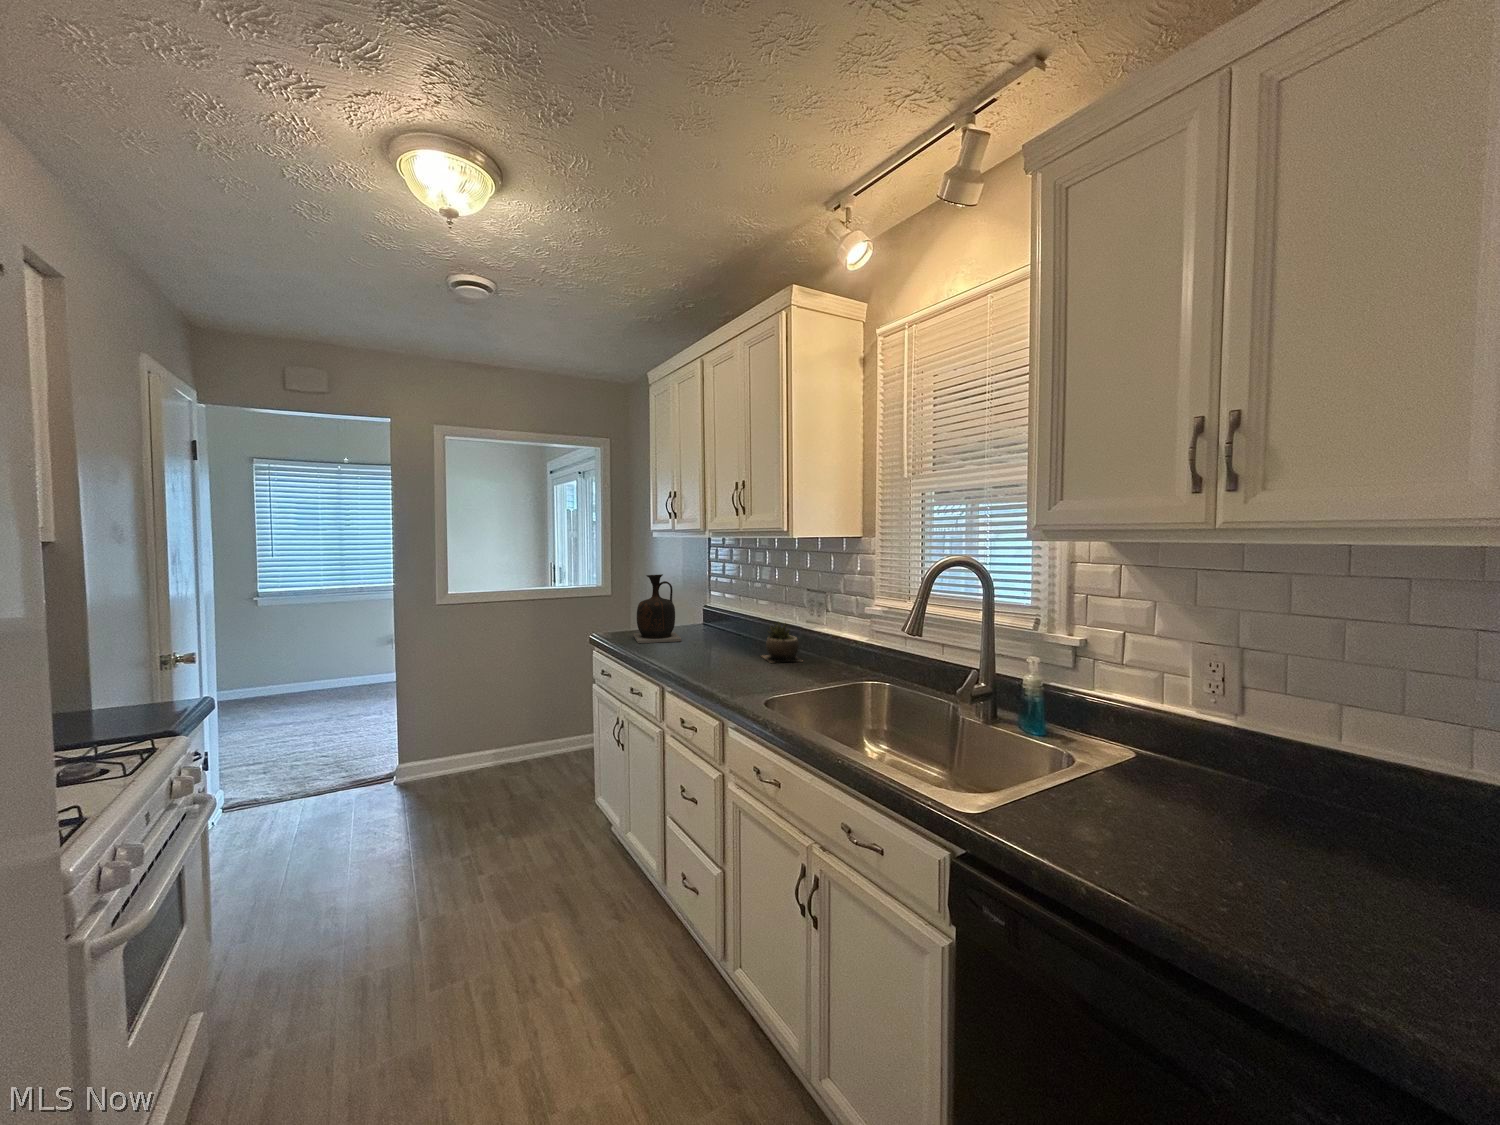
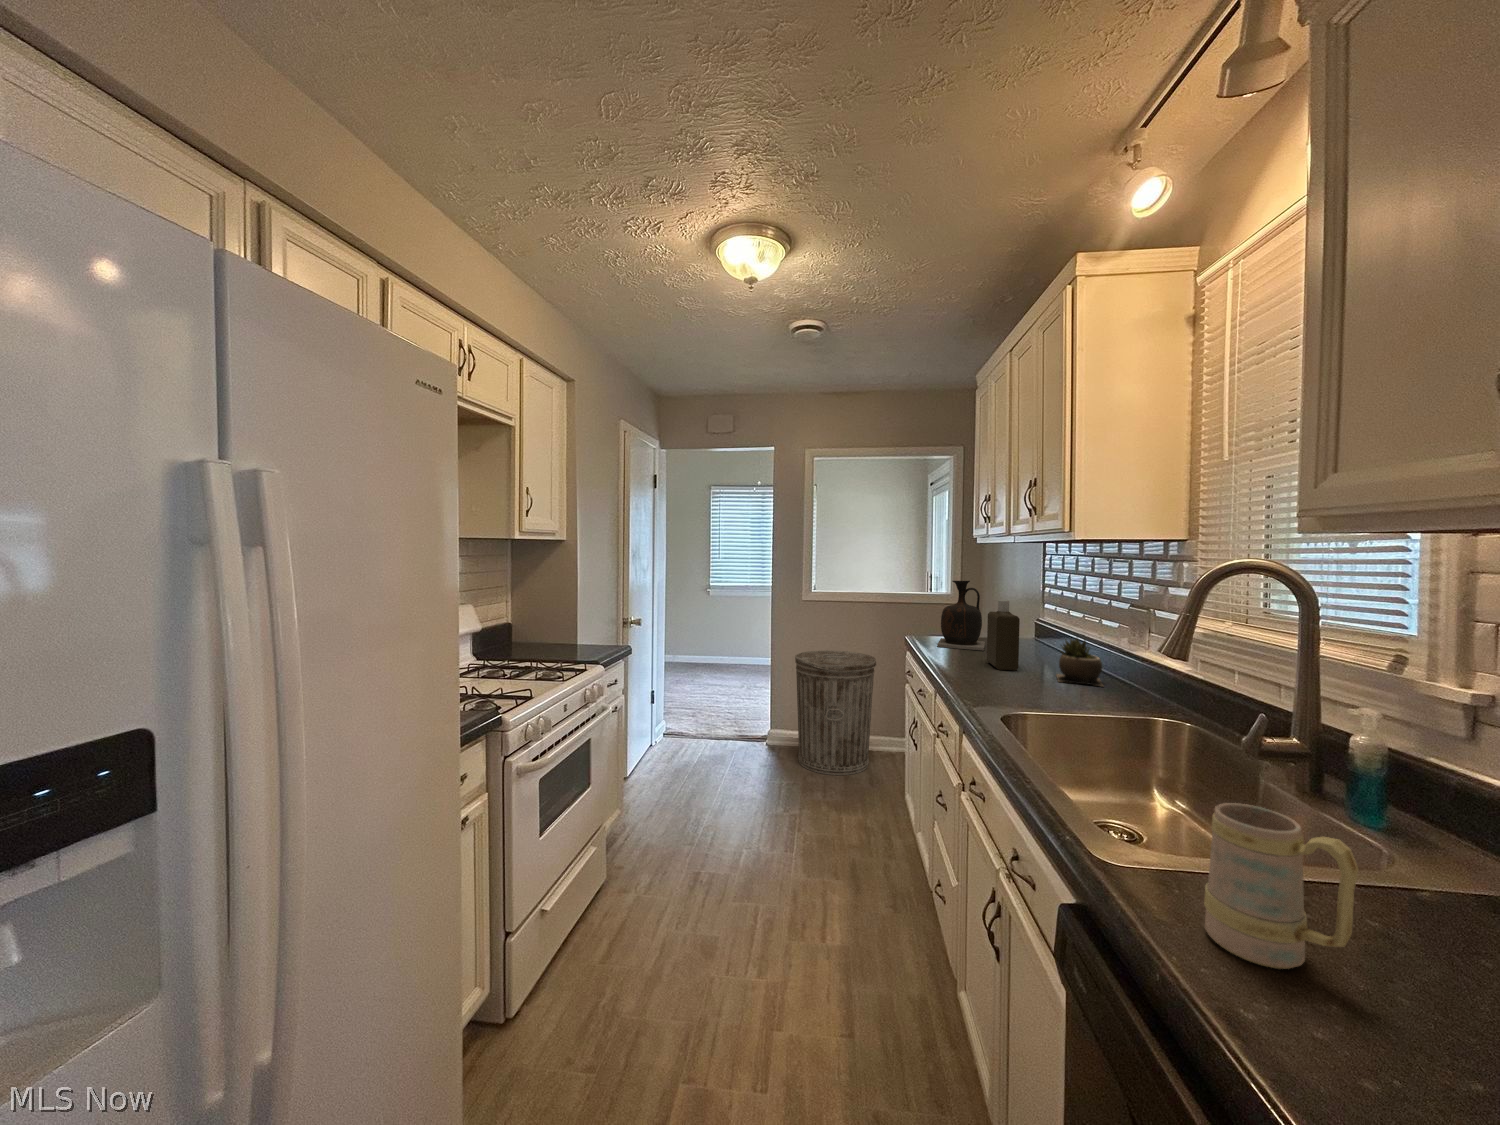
bottle: none [698,593,731,659] -> present [987,600,1020,671]
trash can: none [439,658,540,803] -> present [795,650,877,775]
mug: none [1068,746,1163,855] -> present [1204,803,1358,969]

